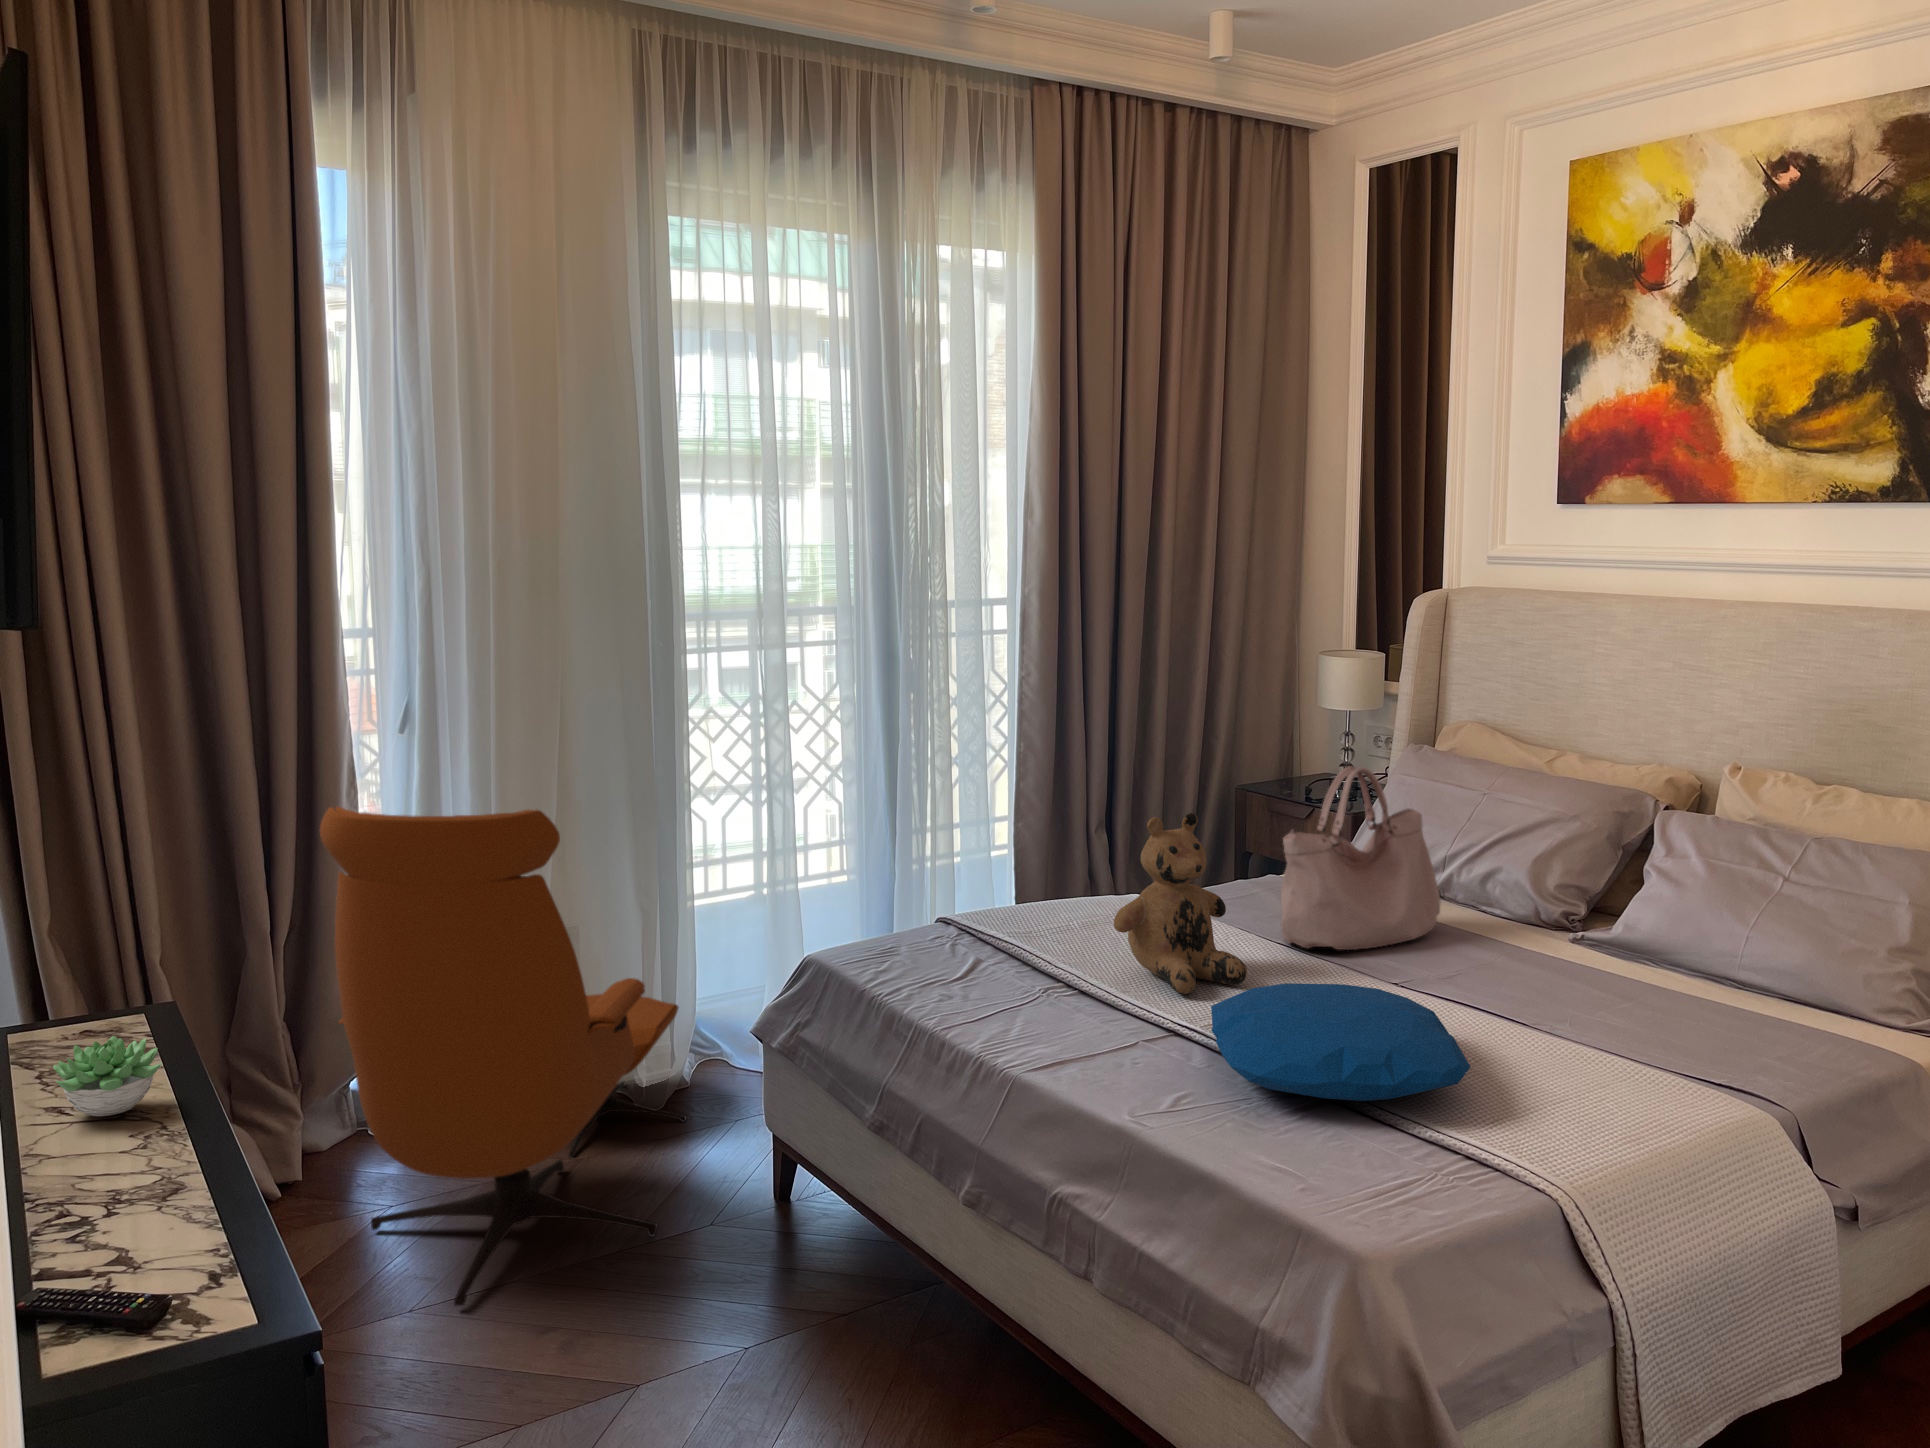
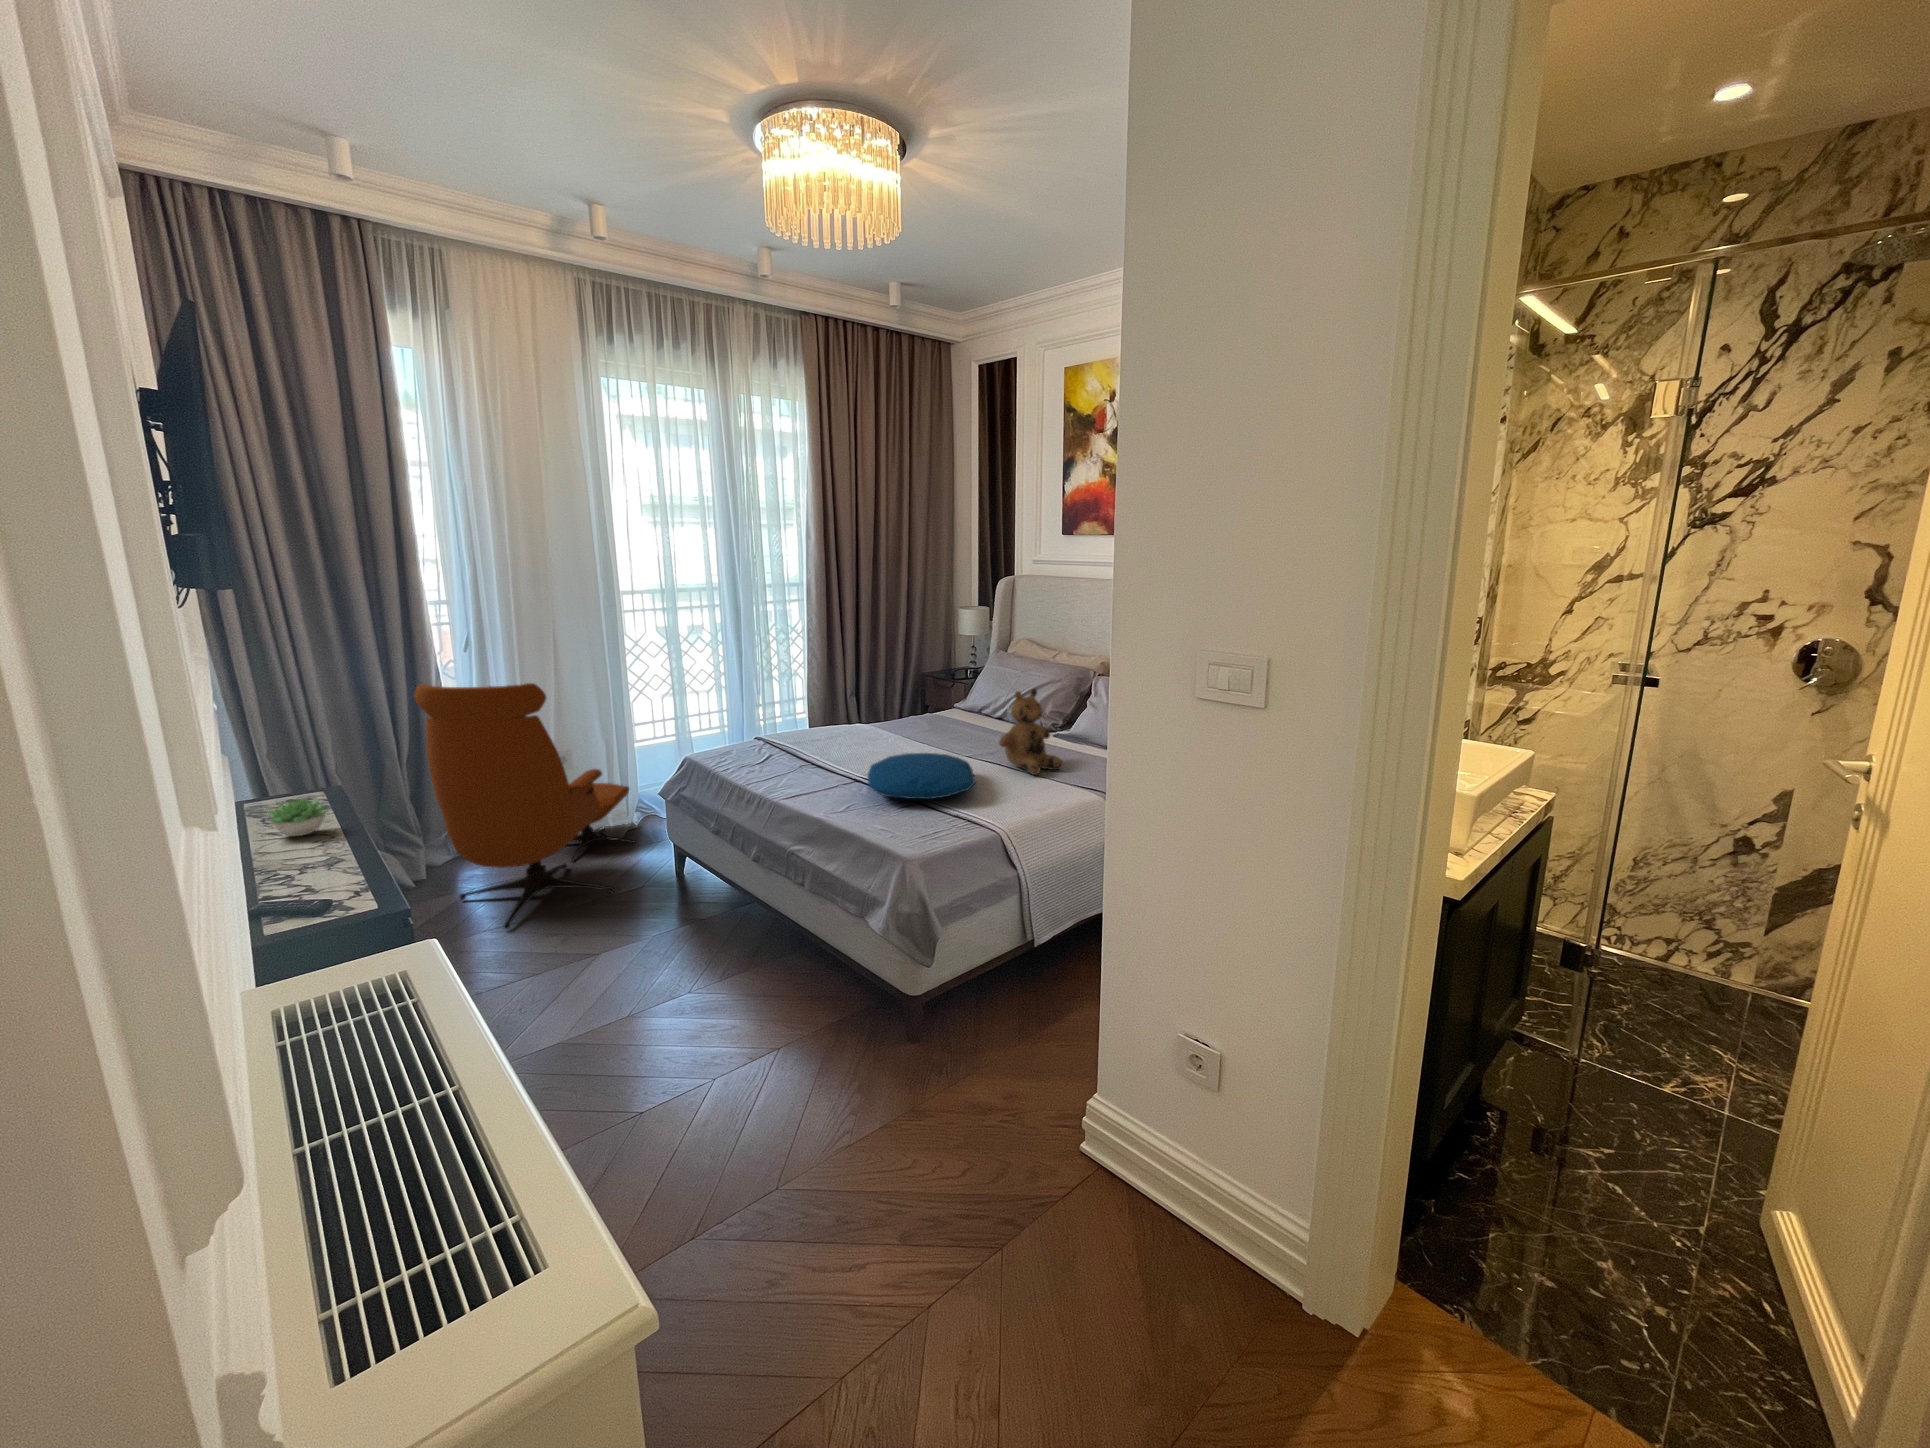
handbag: present [1281,766,1441,950] -> none [918,658,994,742]
teddy bear: present [1114,813,1247,994] -> present [999,689,1063,775]

